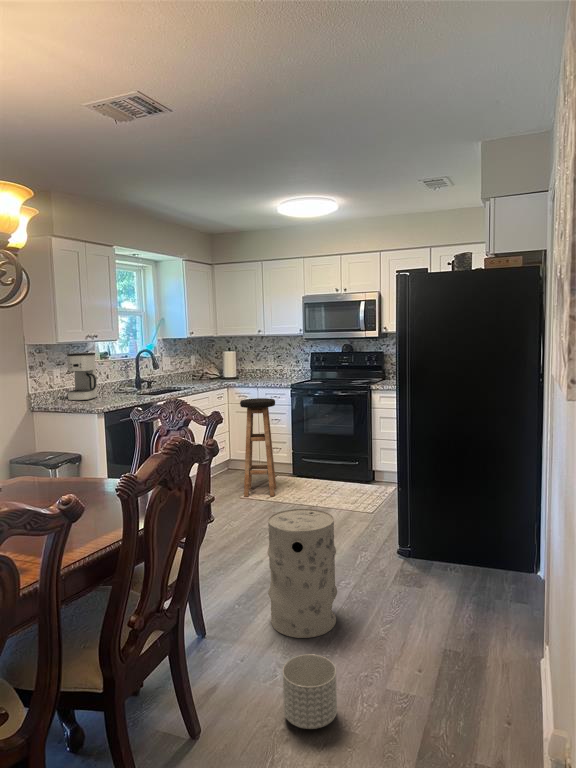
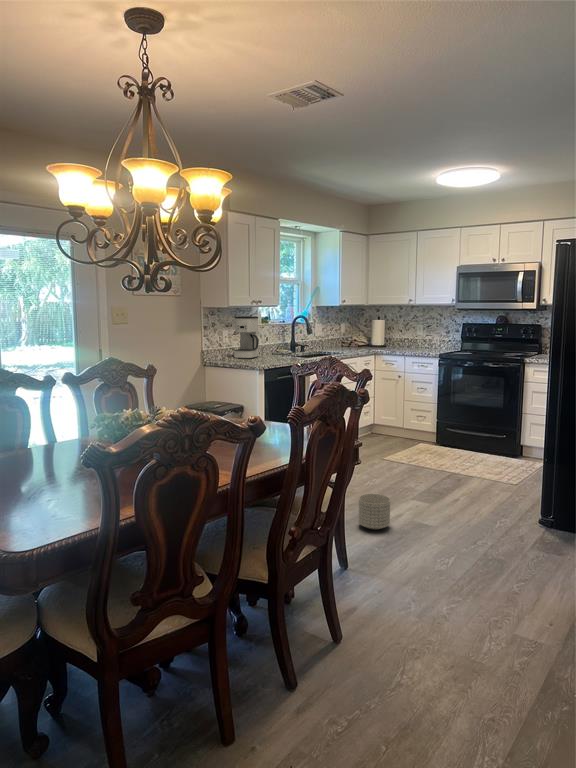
bar stool: present [240,398,276,497] -> none [386,366,422,461]
trash can: present [267,509,337,638] -> none [407,466,473,581]
planter: present [283,654,337,729] -> present [358,494,390,530]

